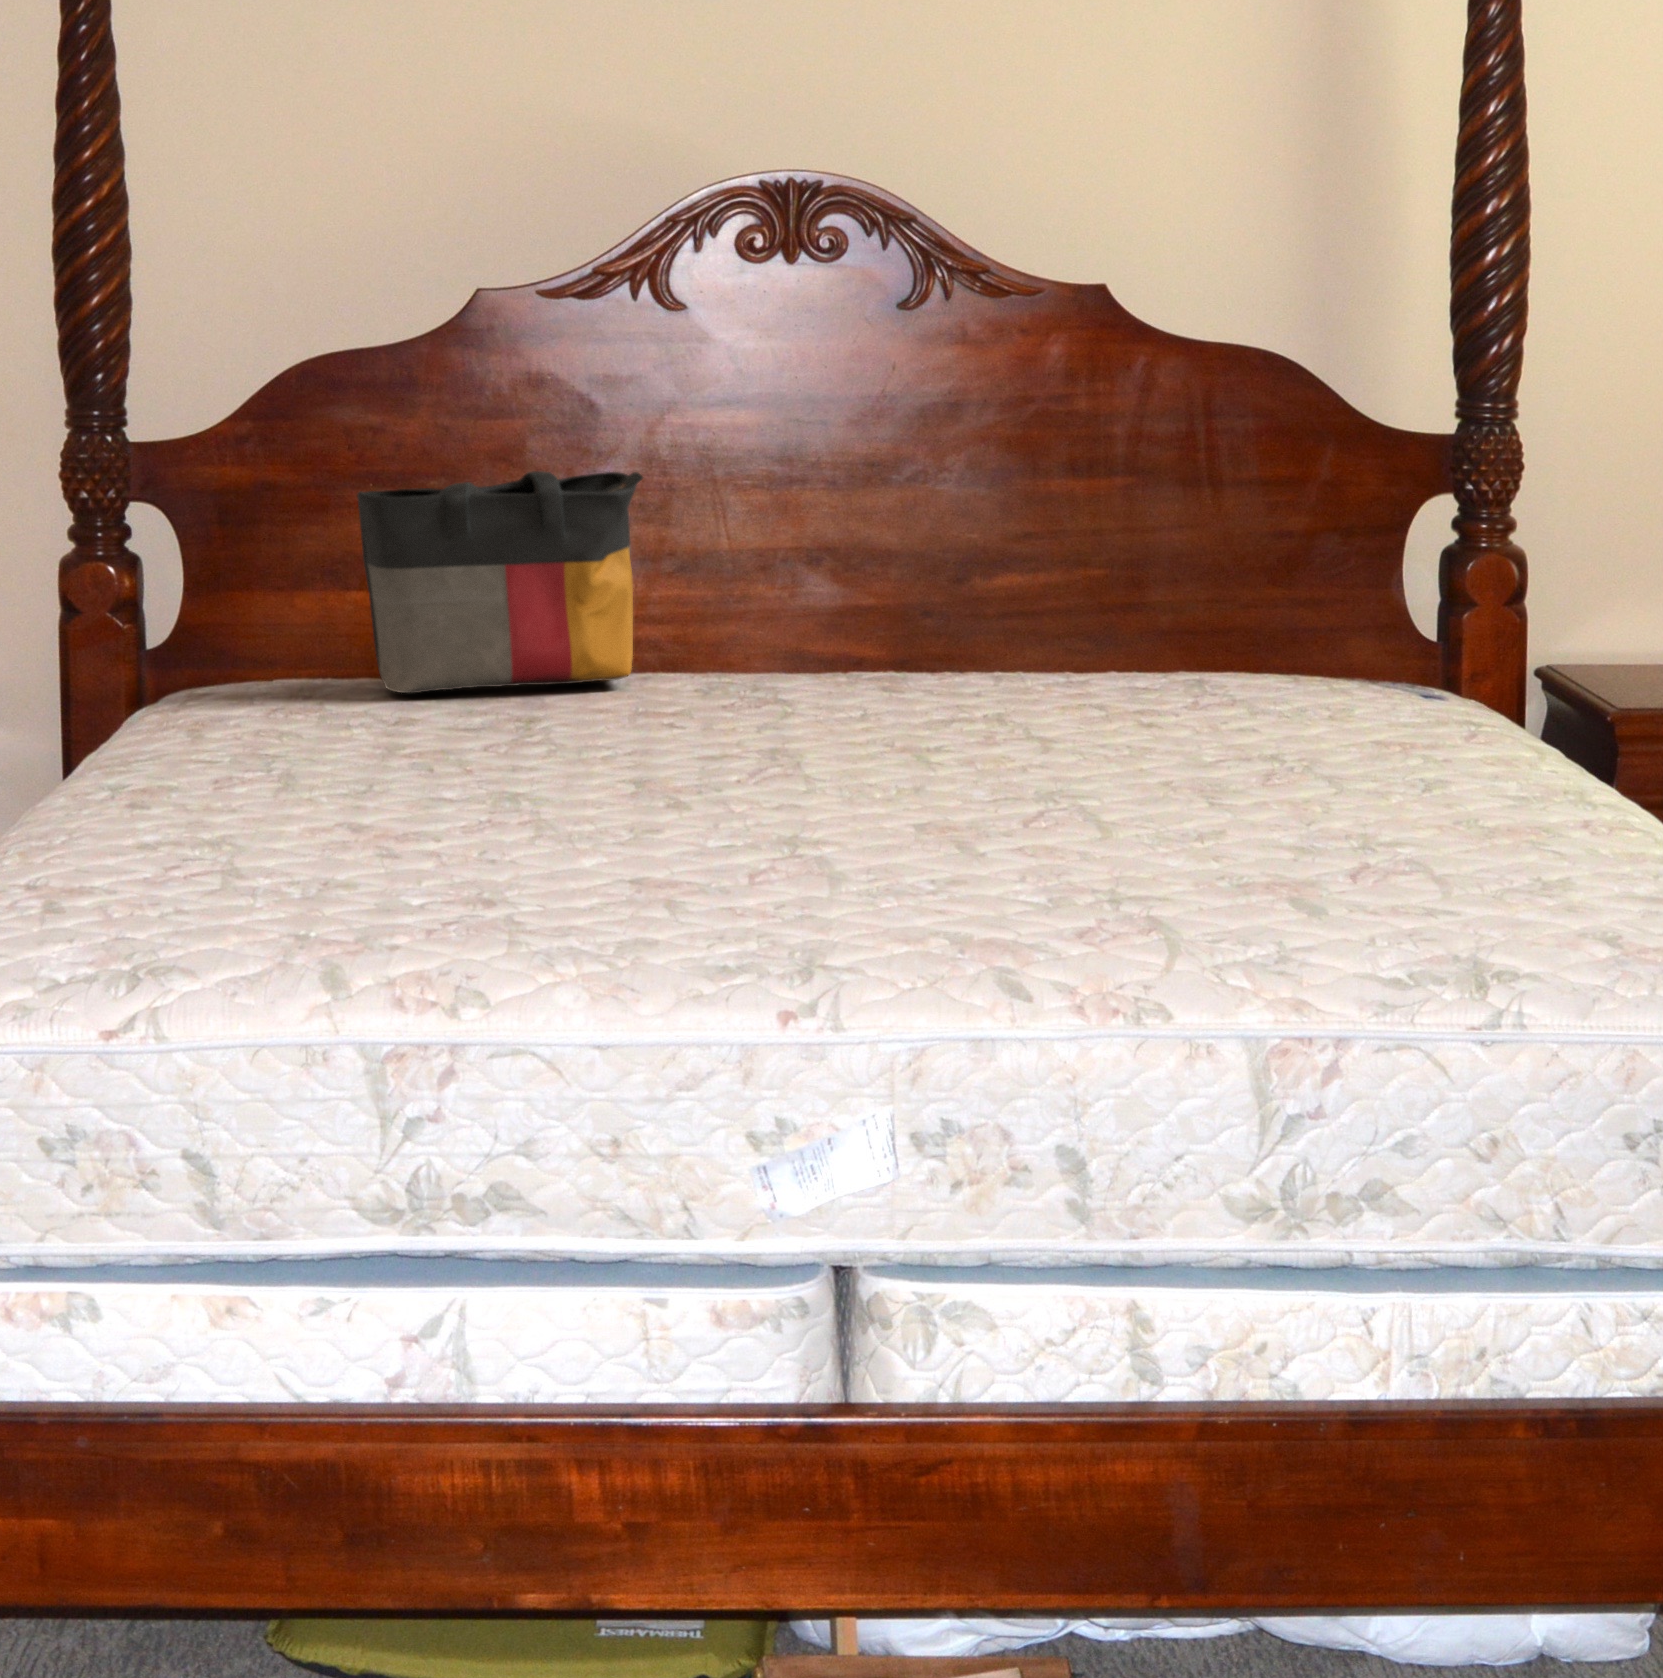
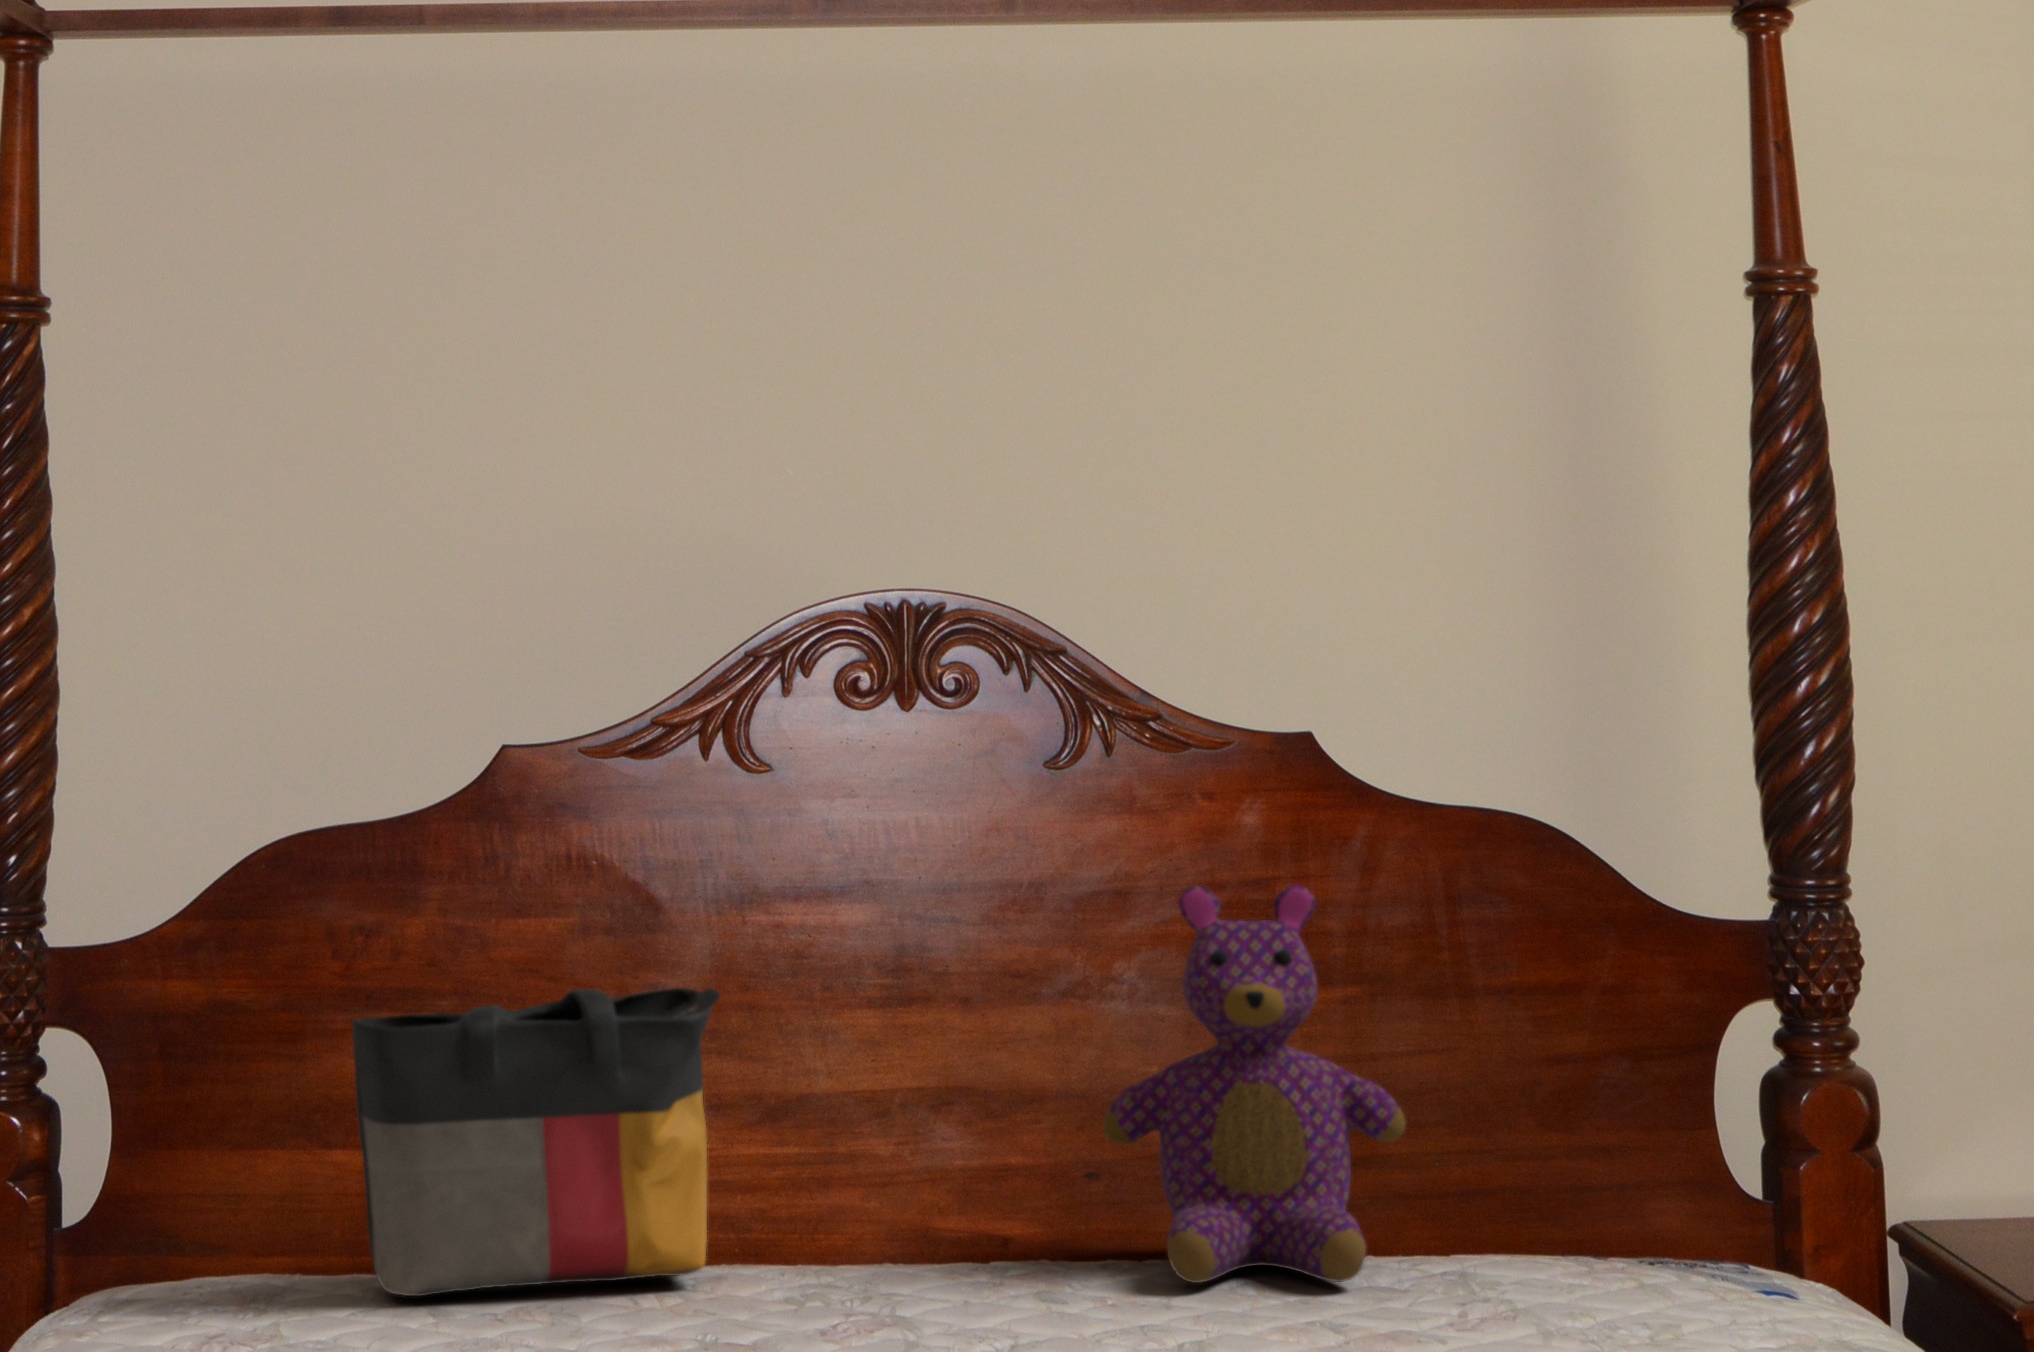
teddy bear: none [936,400,1165,688] -> present [1103,885,1405,1283]

